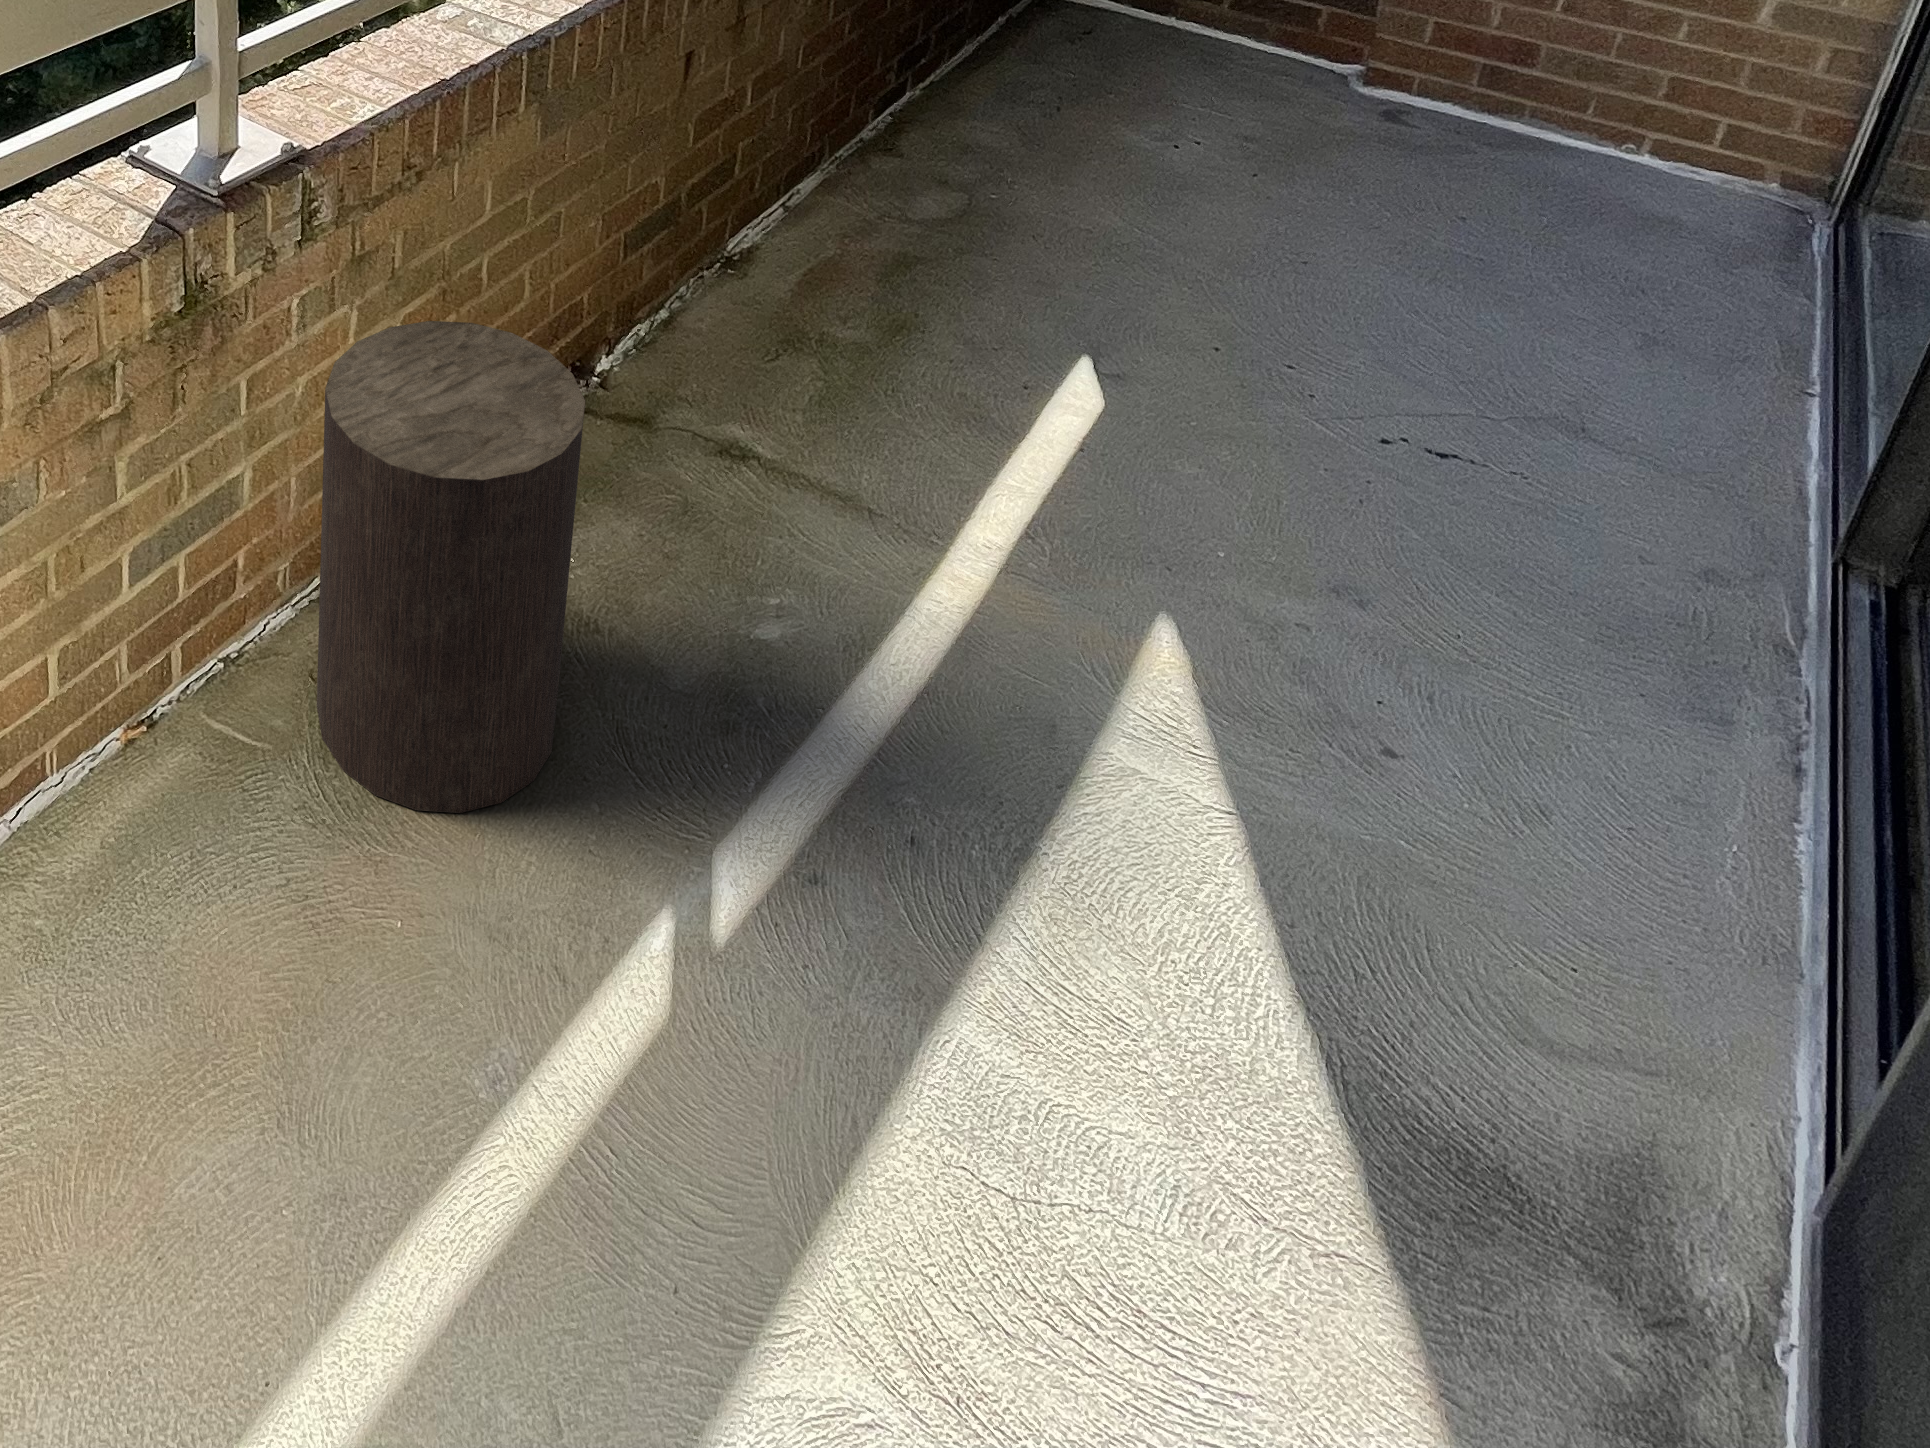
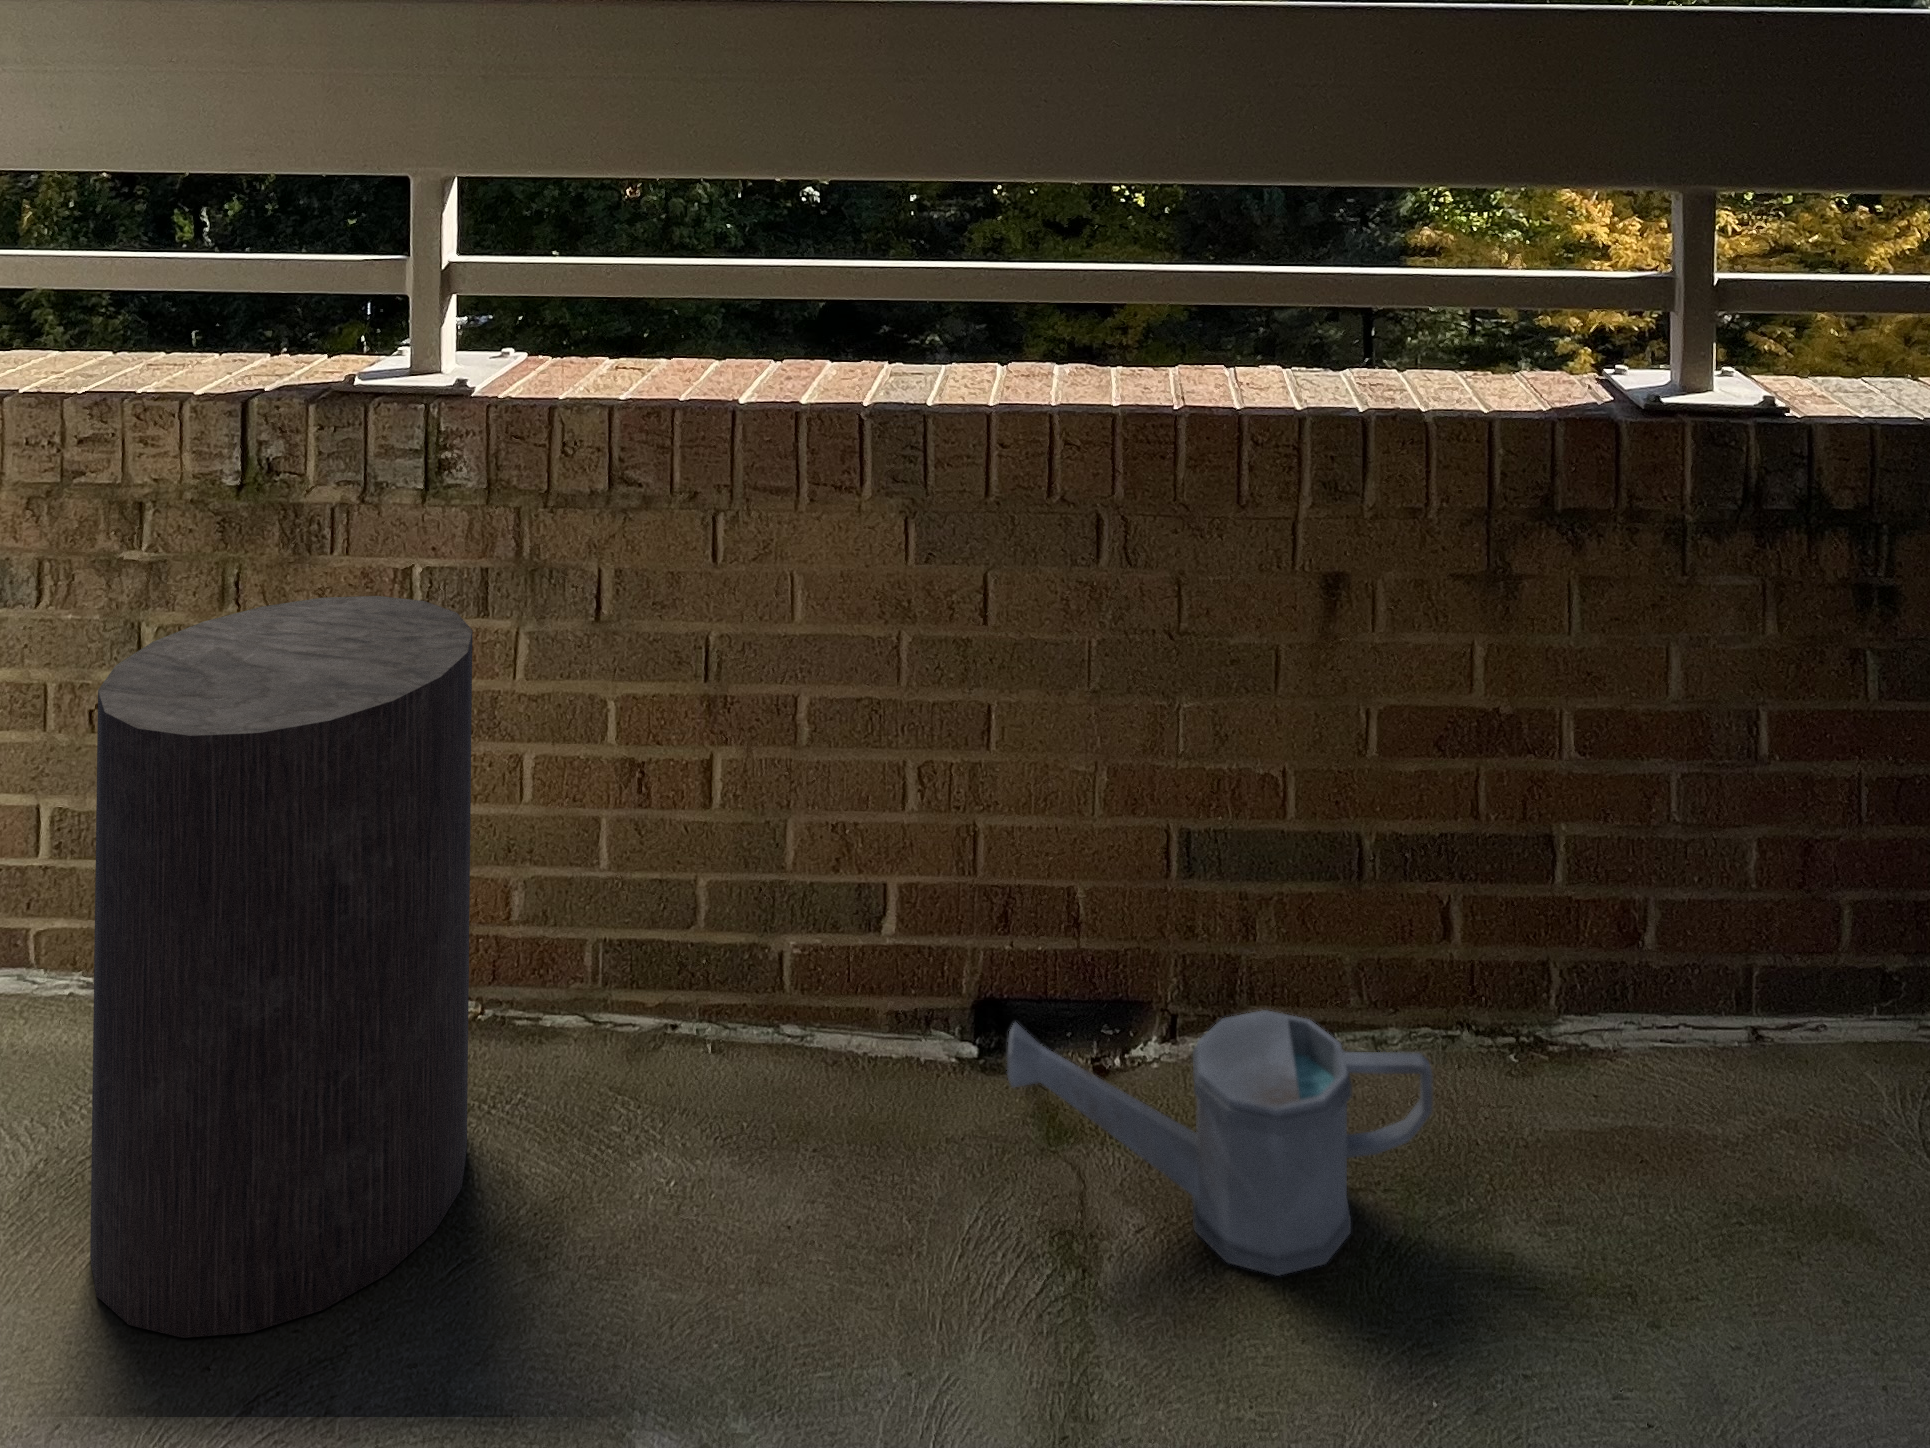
watering can: none [676,286,801,420] -> present [1007,1010,1433,1276]

